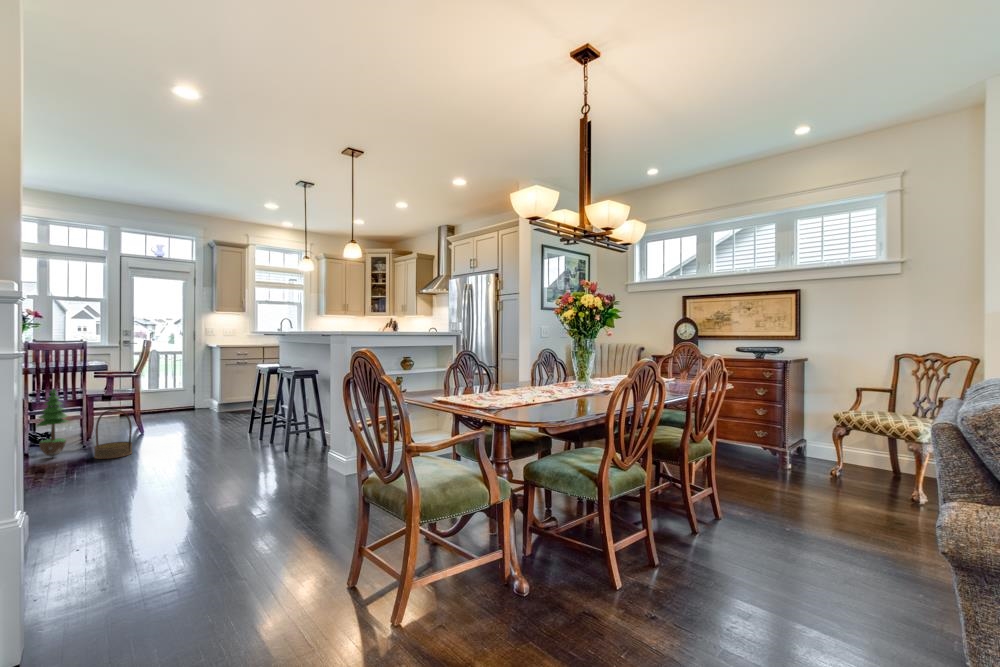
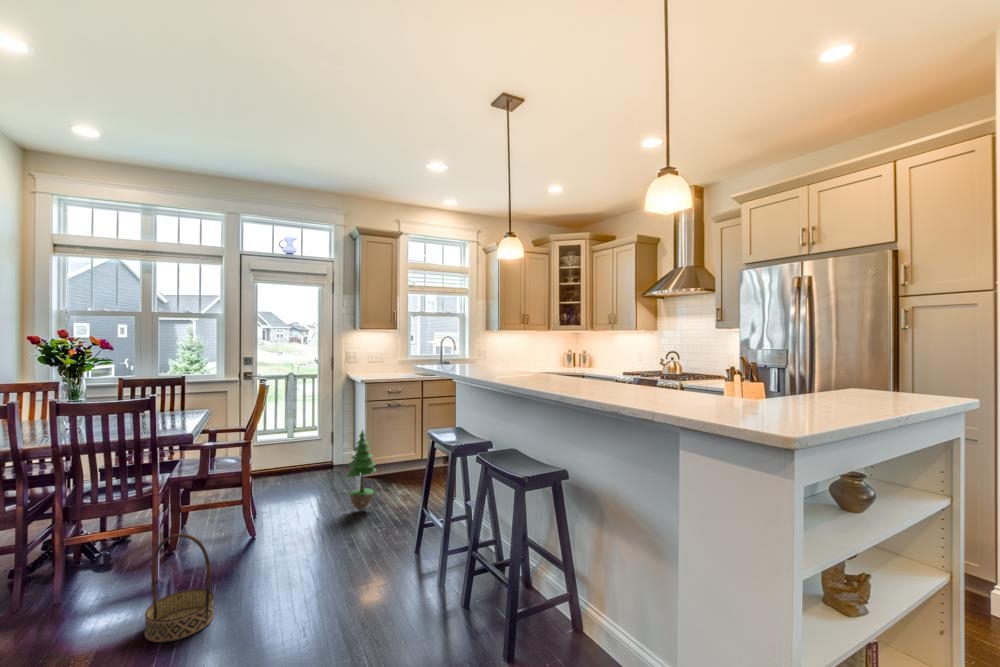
potted tree: present [37,388,68,457] -> present [347,430,376,511]

